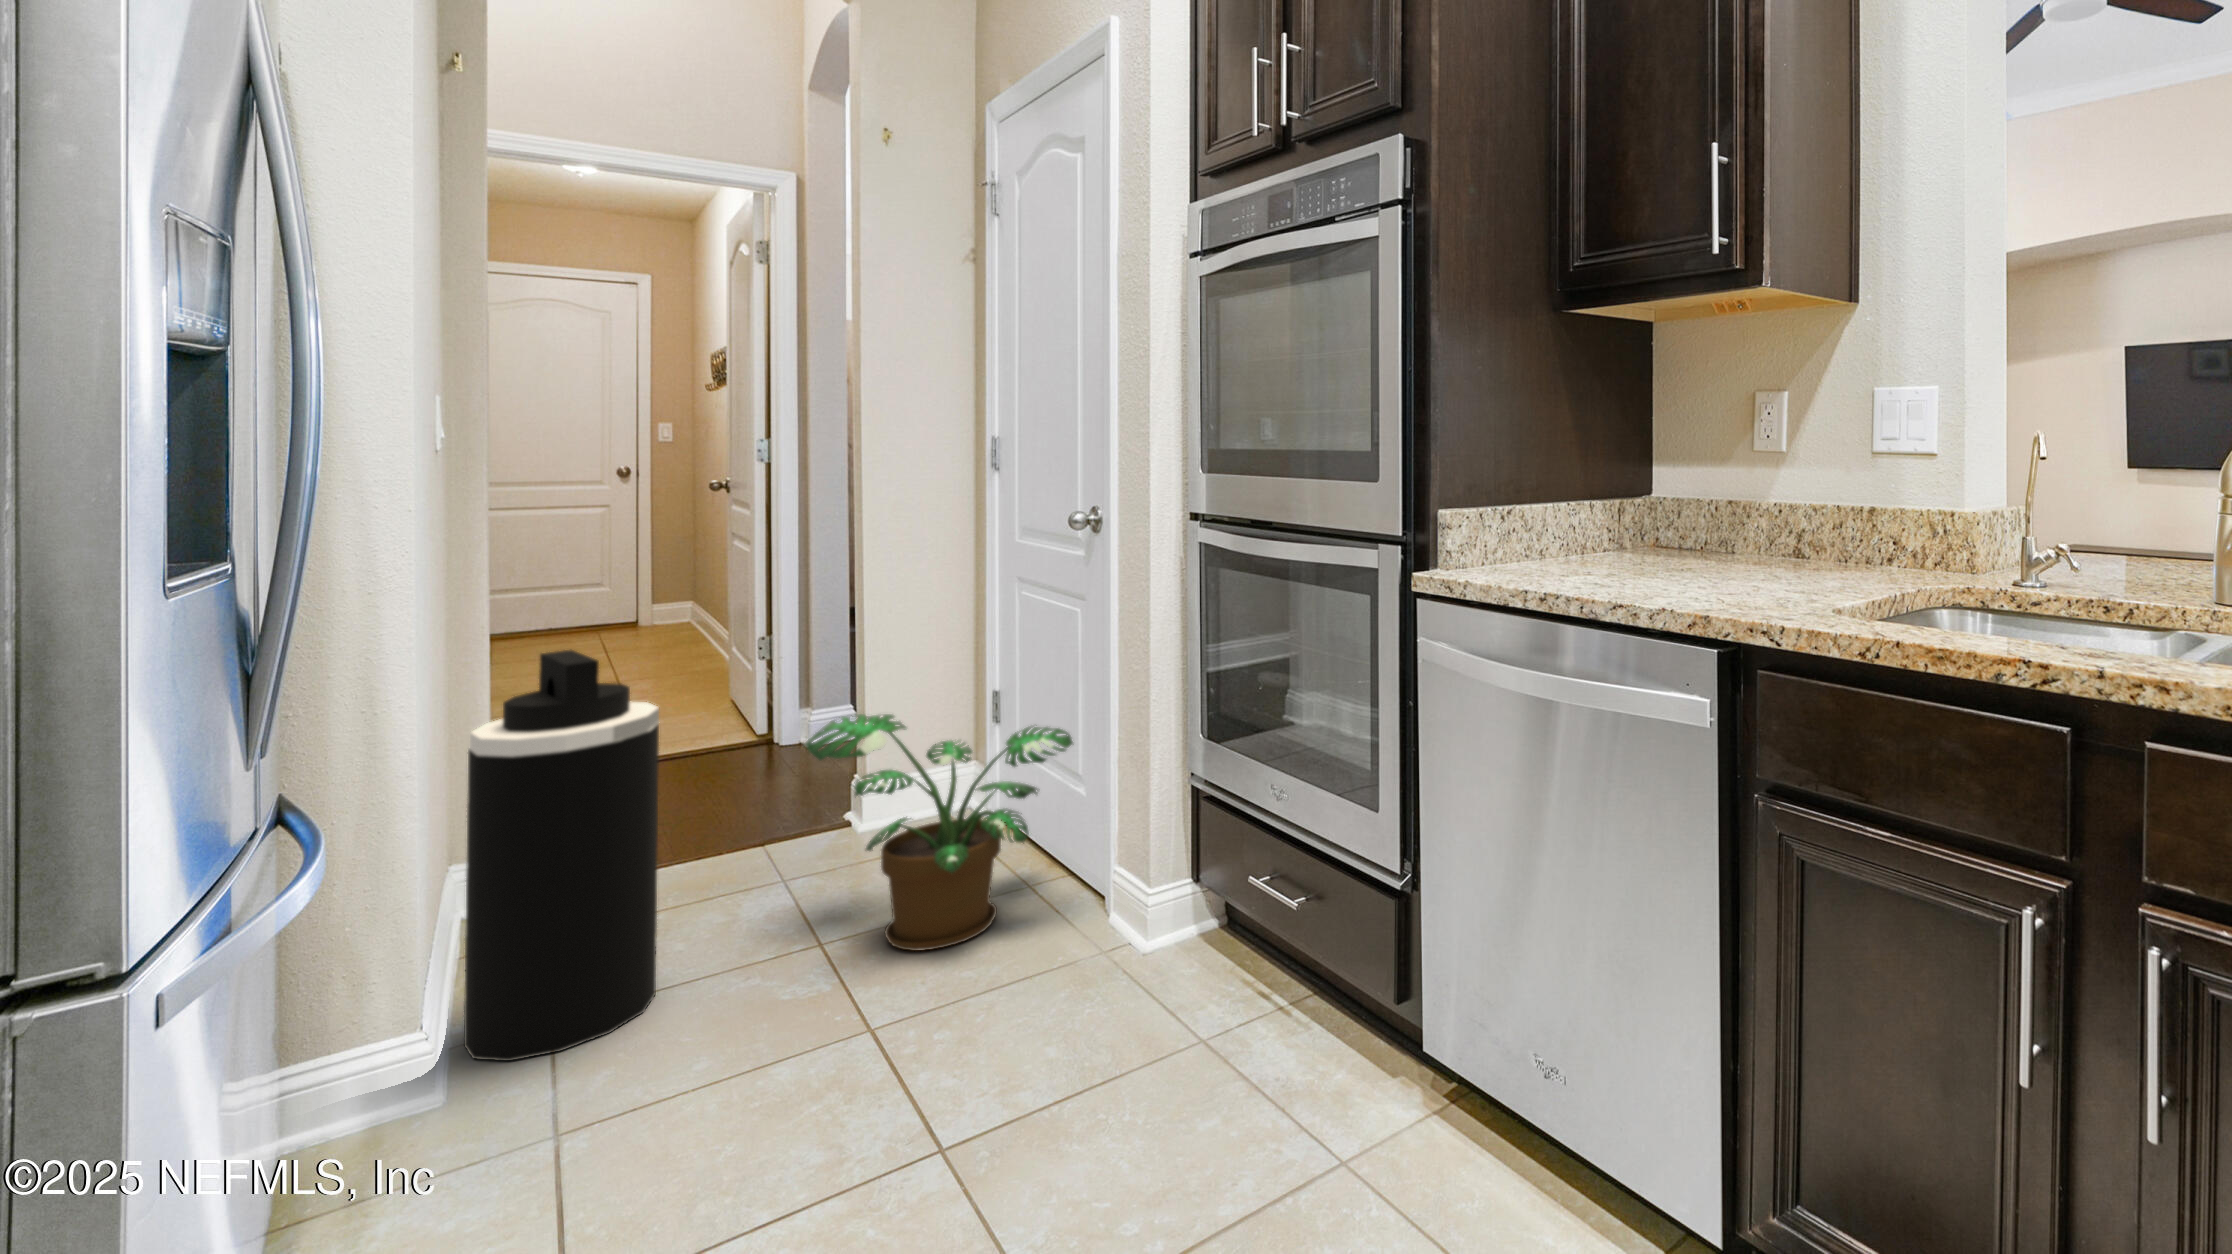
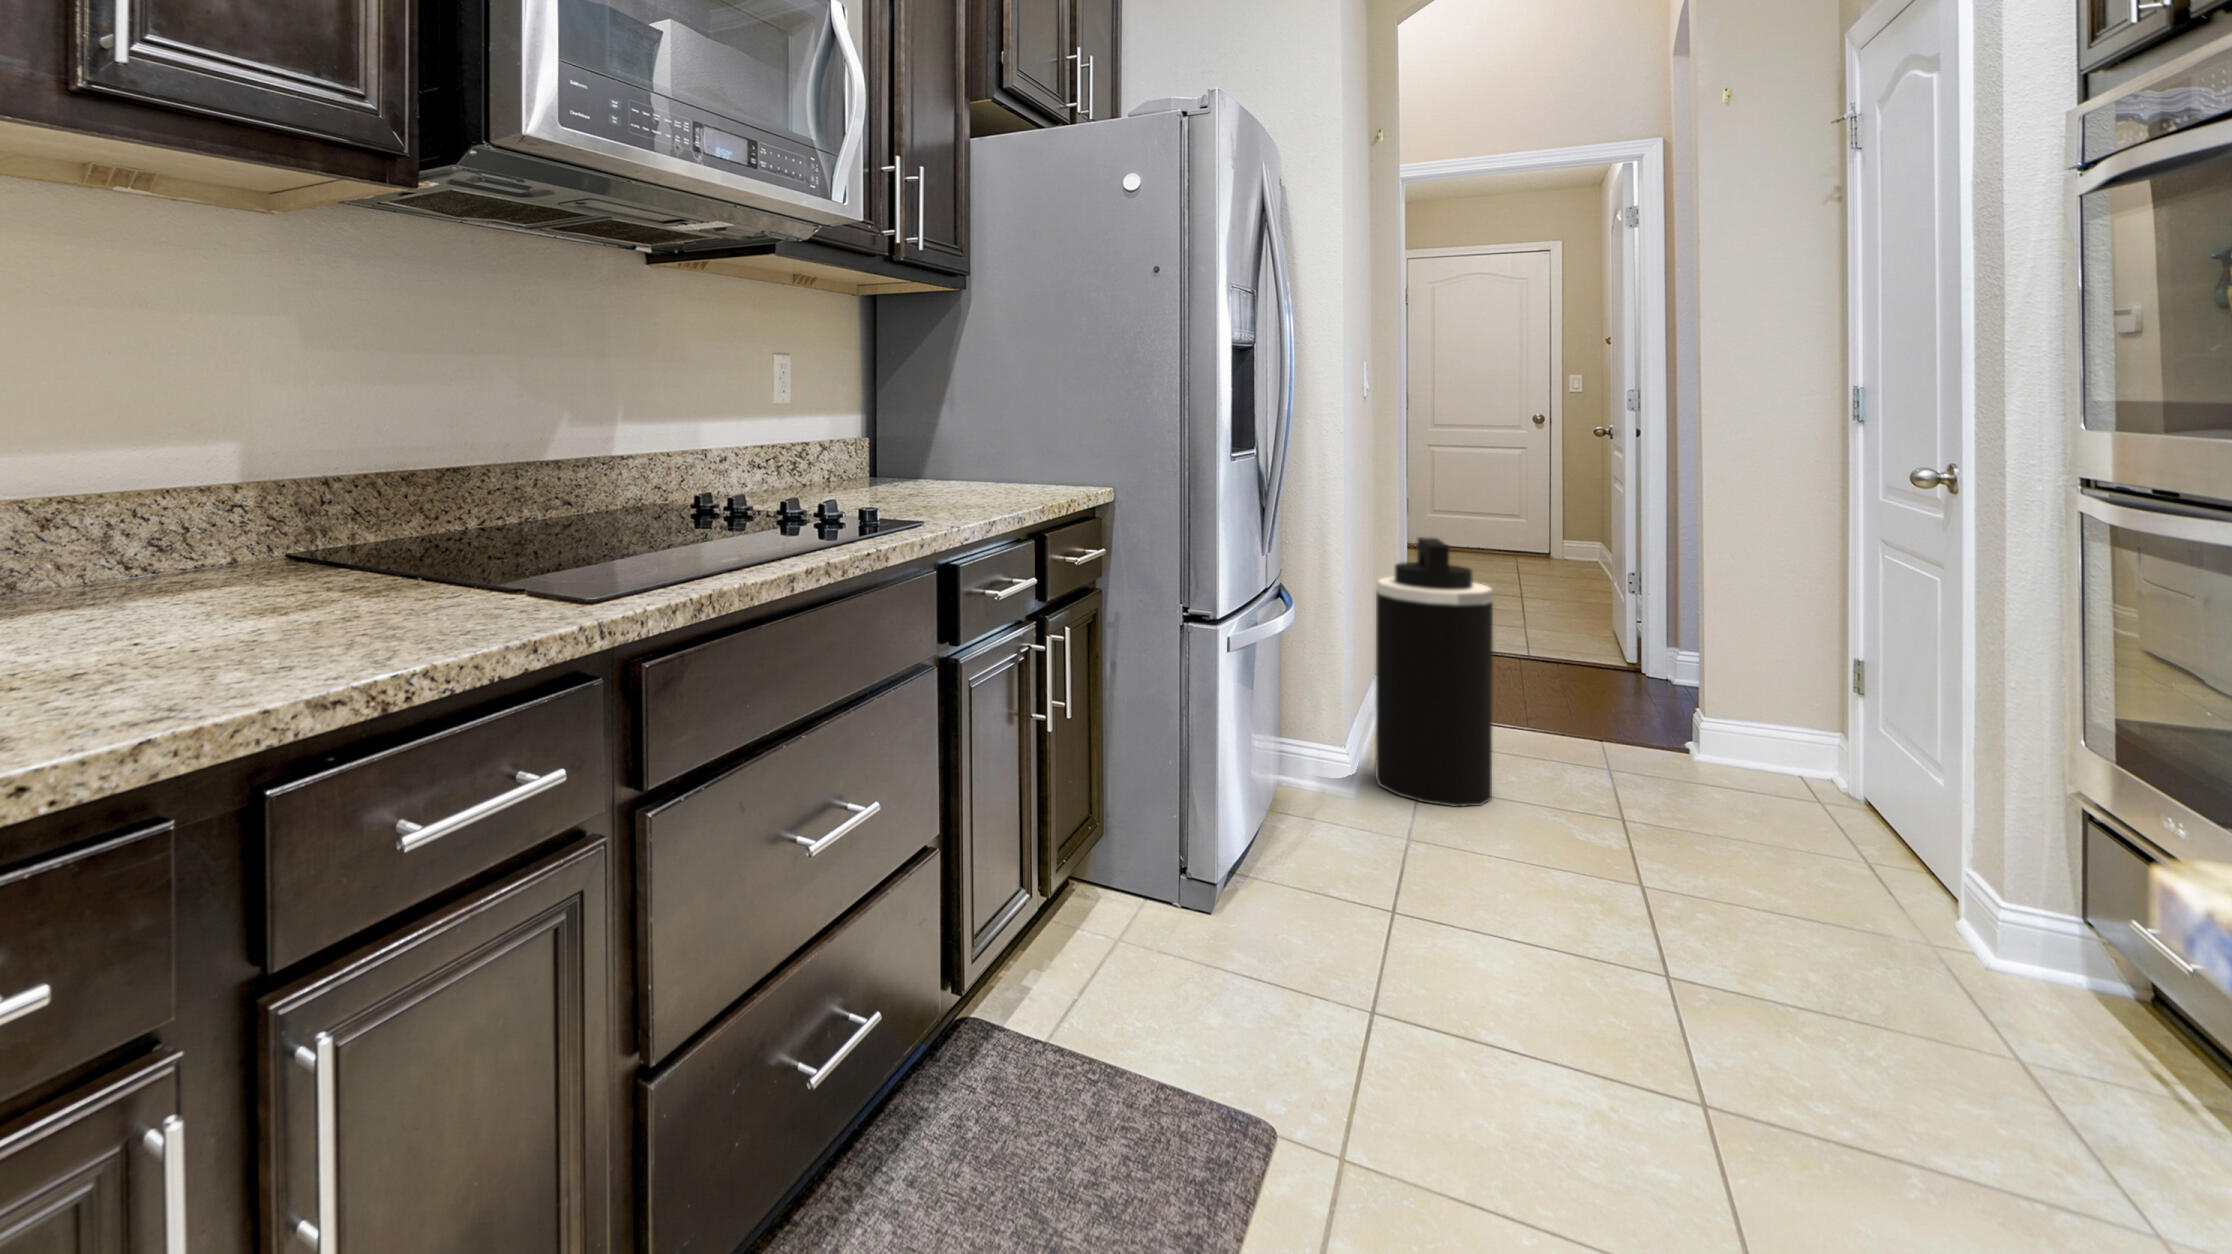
potted plant: present [804,714,1073,951] -> none [1616,638,1919,873]

